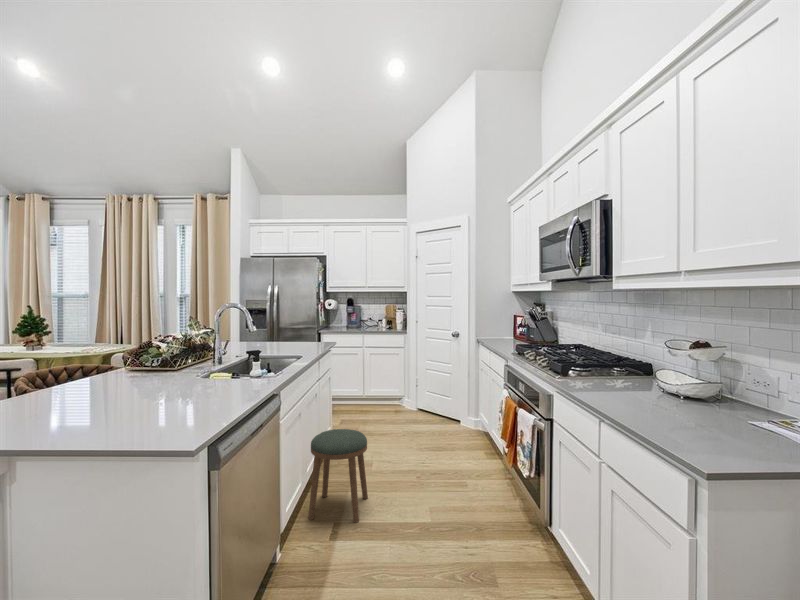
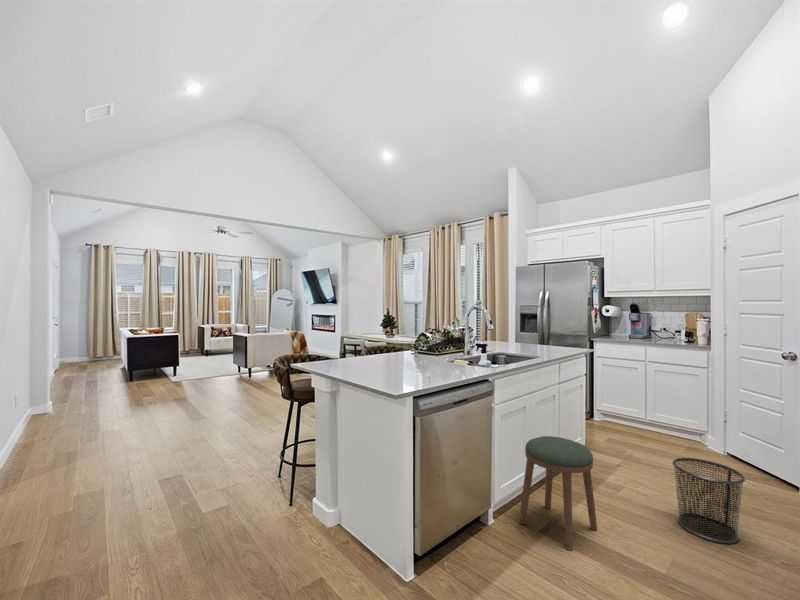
waste bin: none [407,419,448,475] -> present [672,458,745,543]

